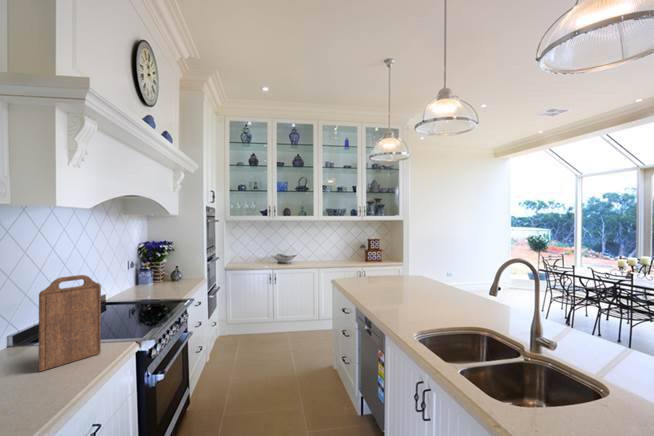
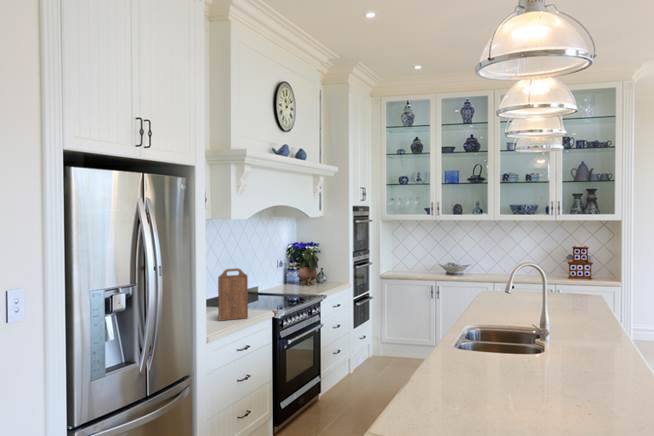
potted plant: none [153,245,176,286] -> present [299,248,319,286]

